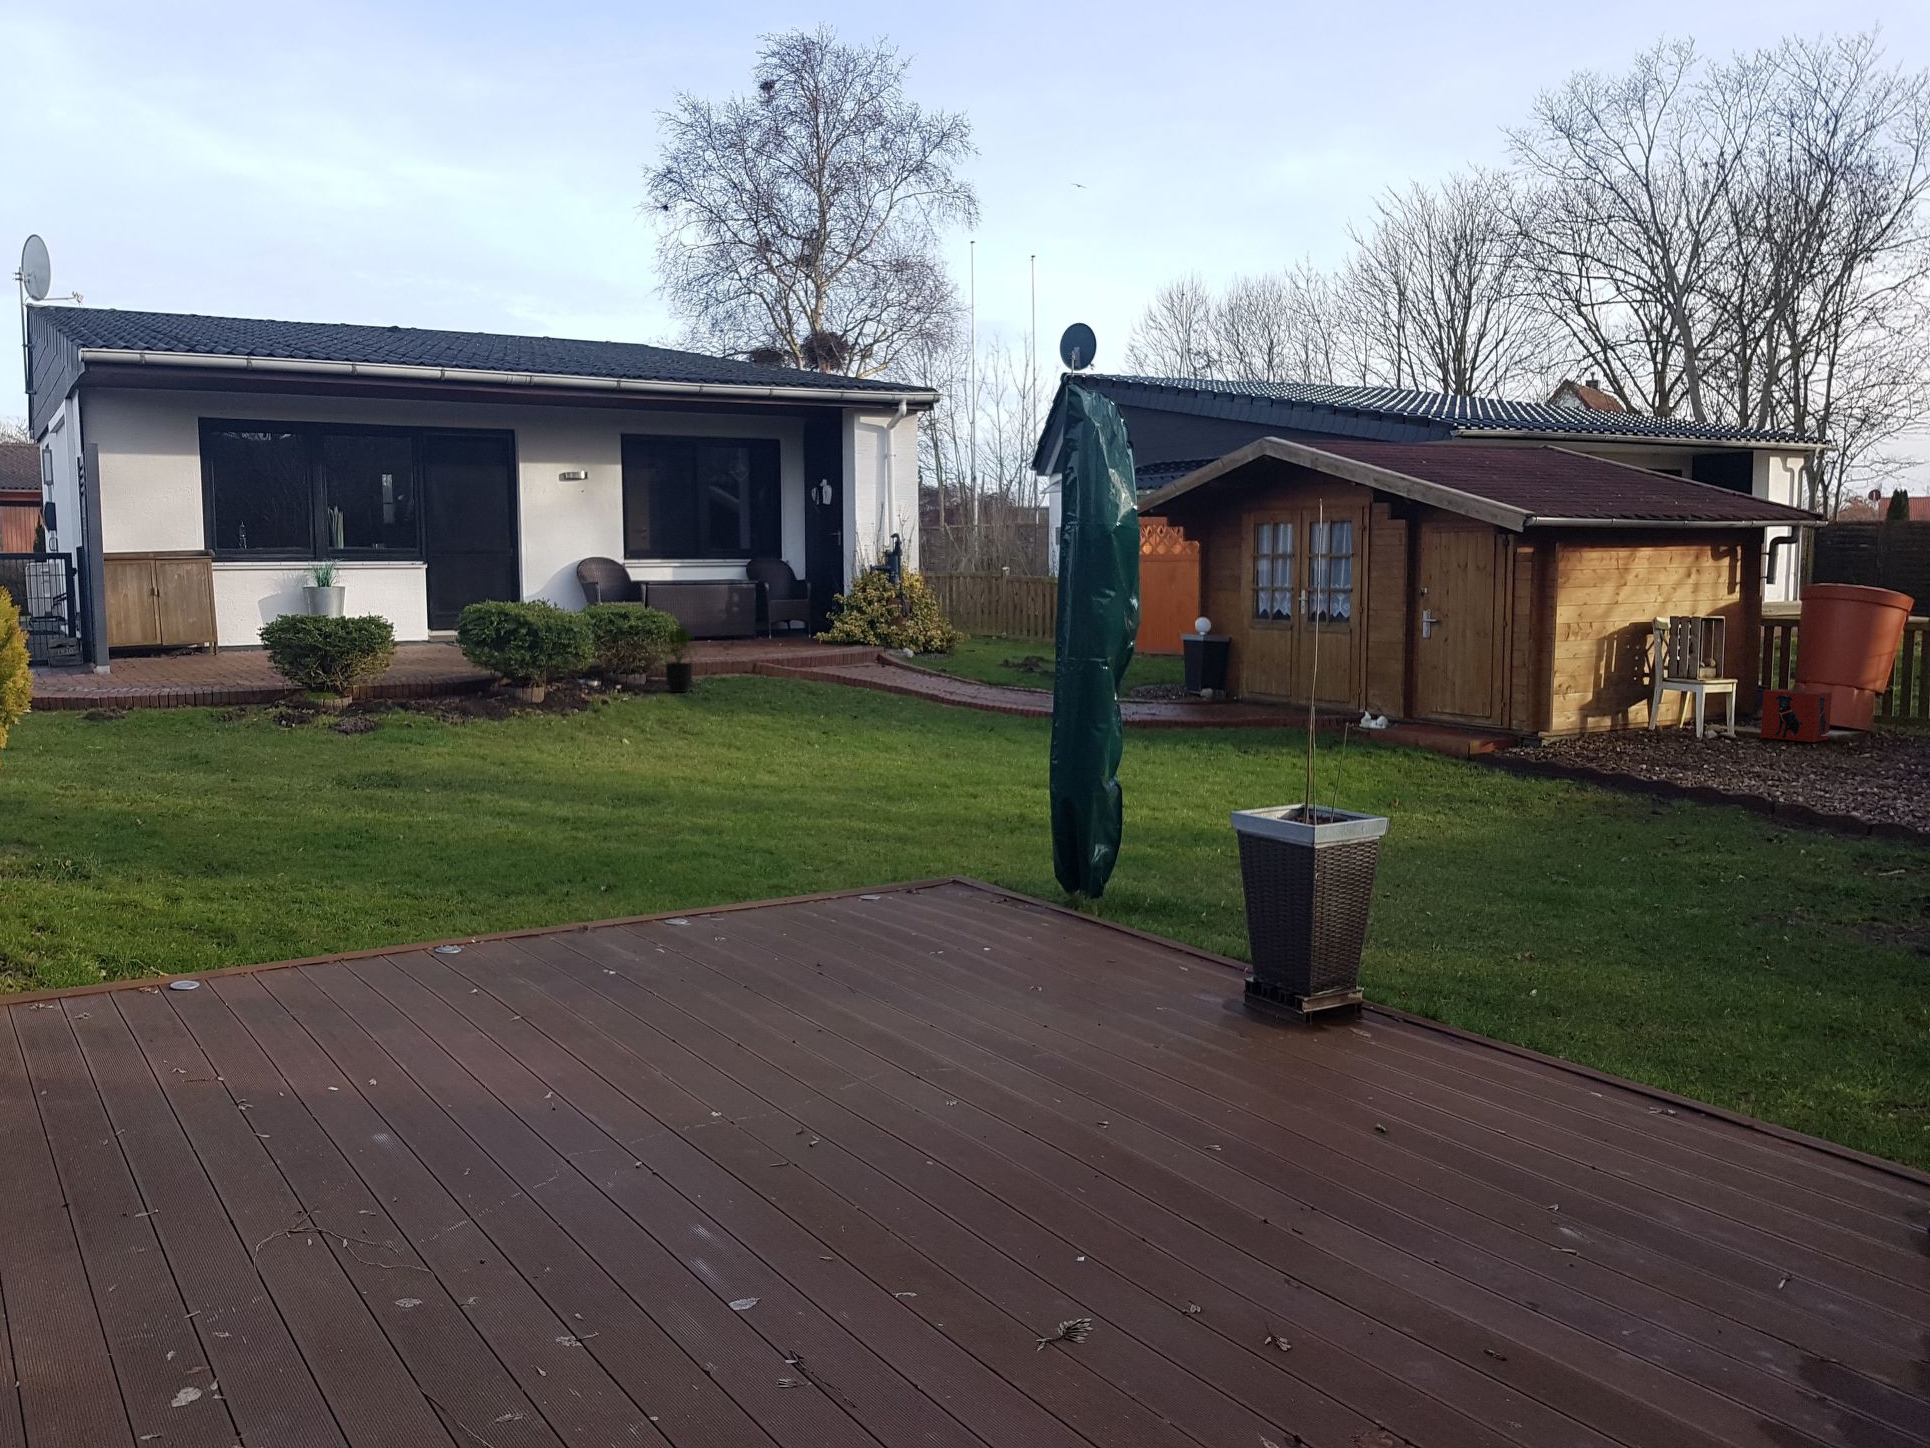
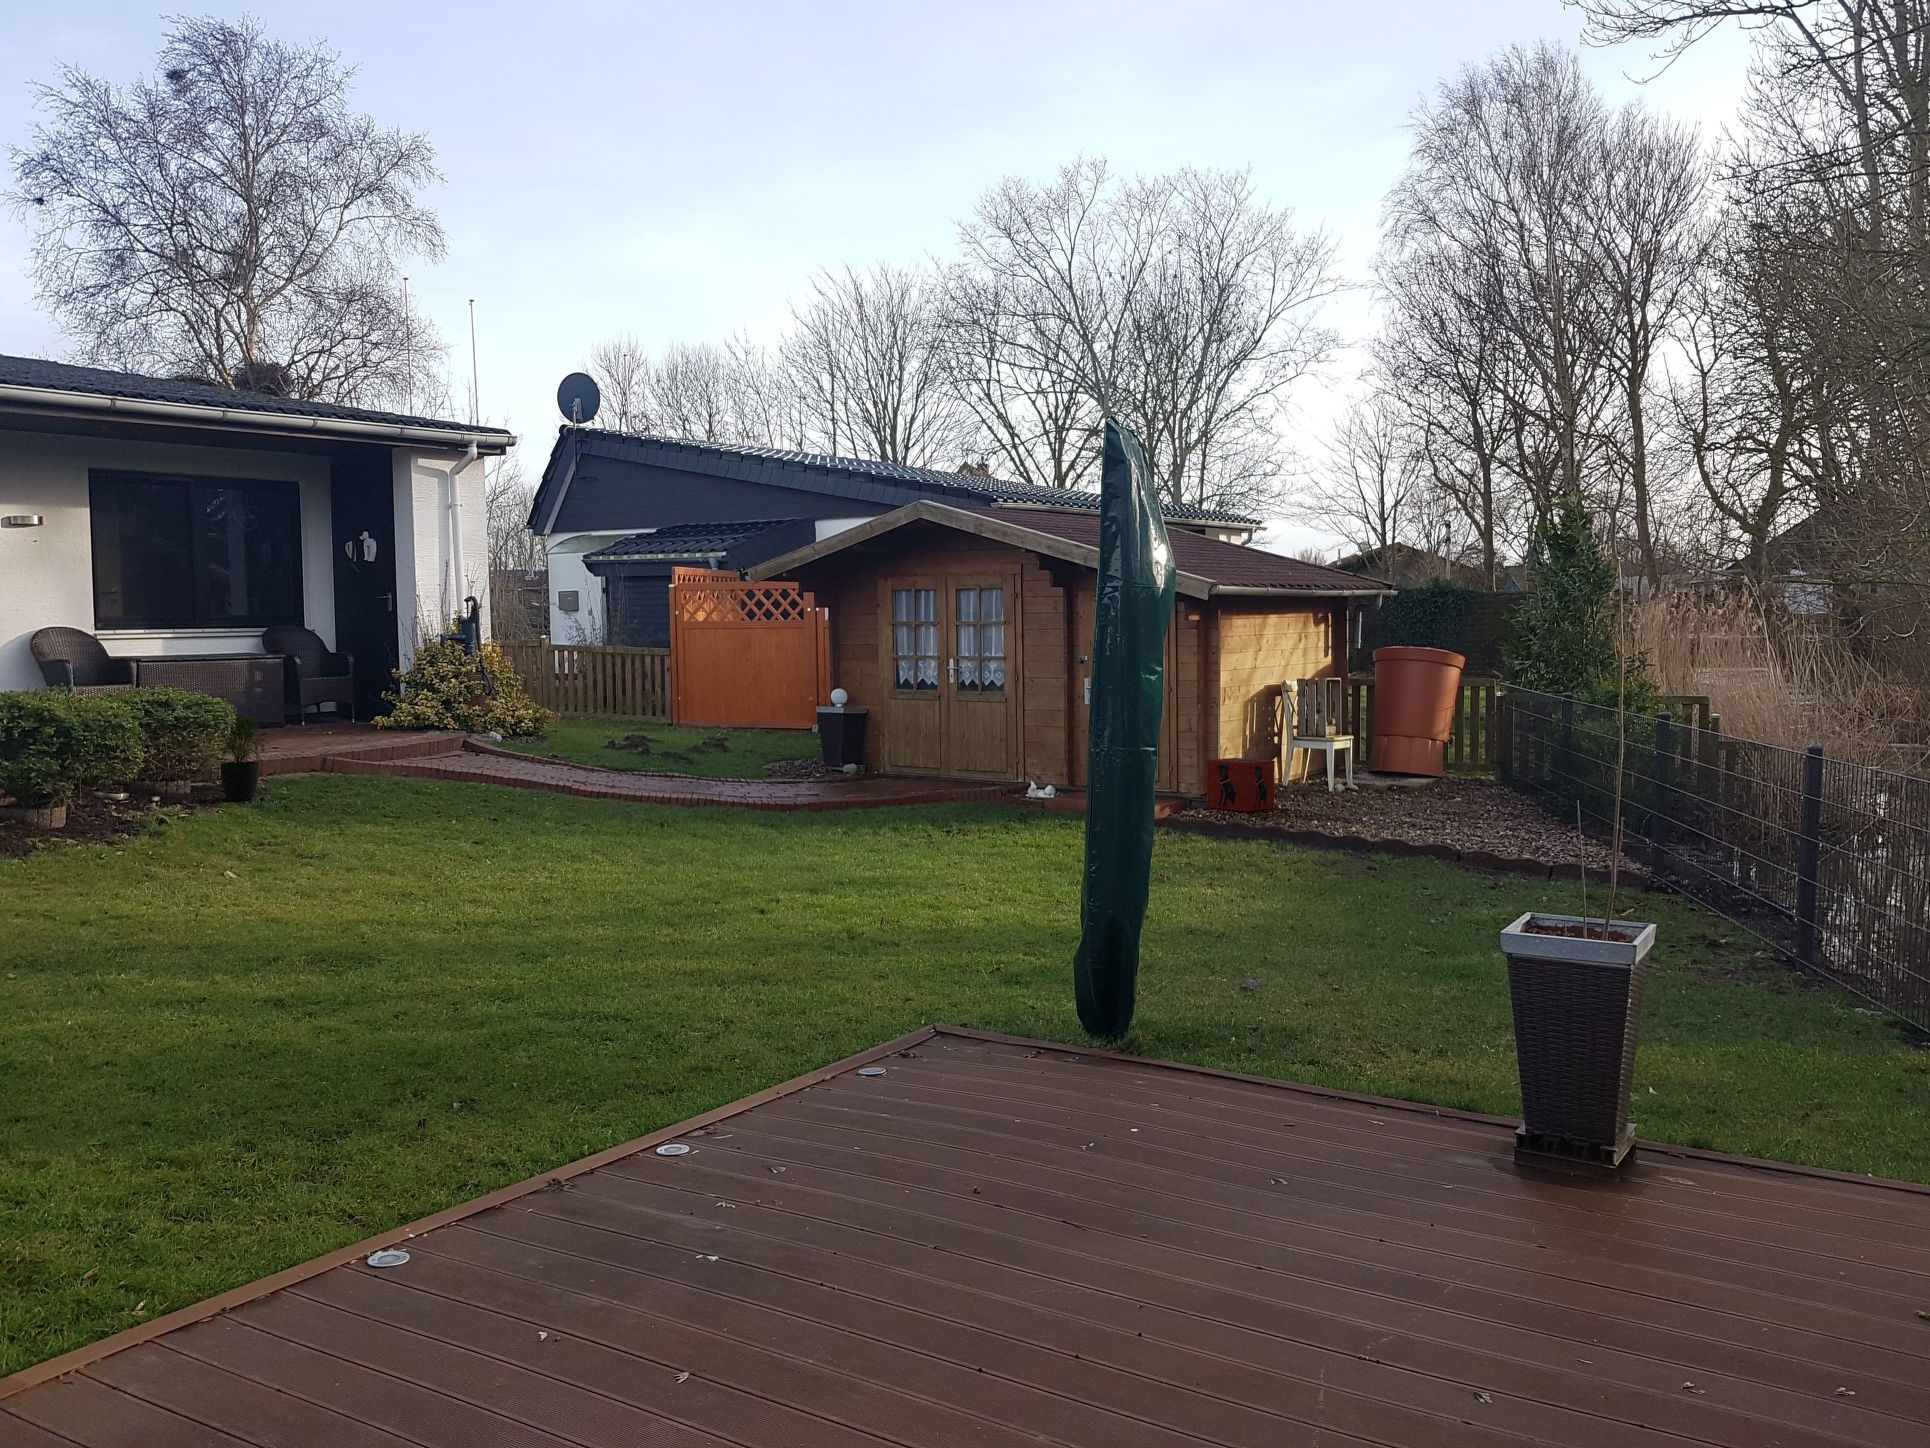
storage box: present [1761,689,1832,742] -> present [1207,758,1275,812]

